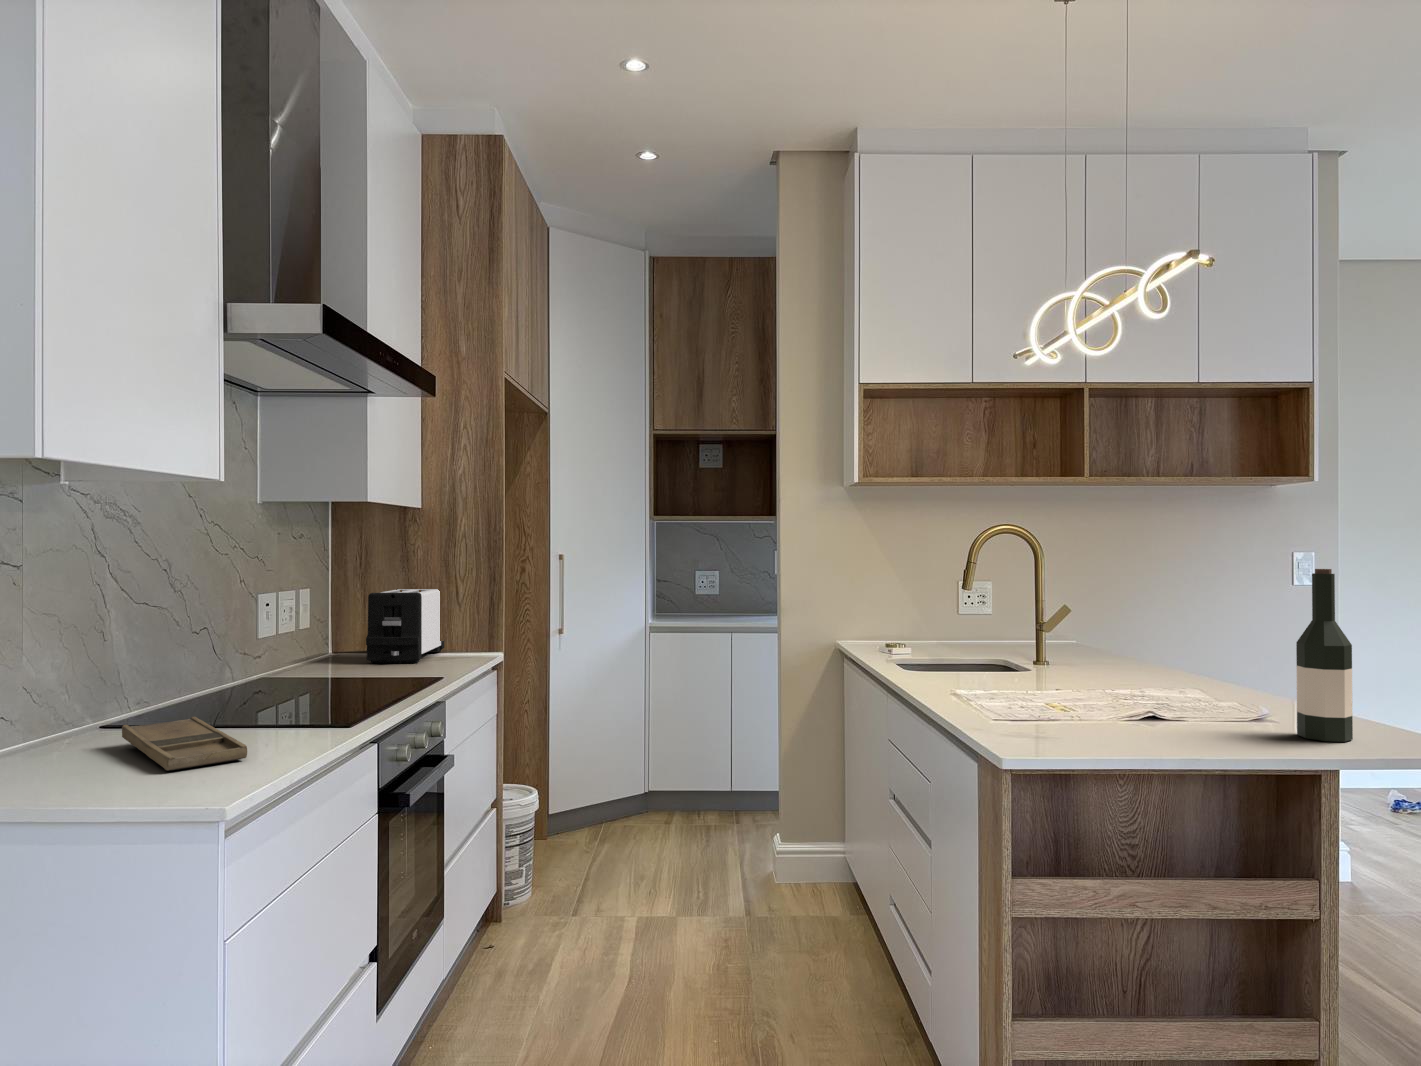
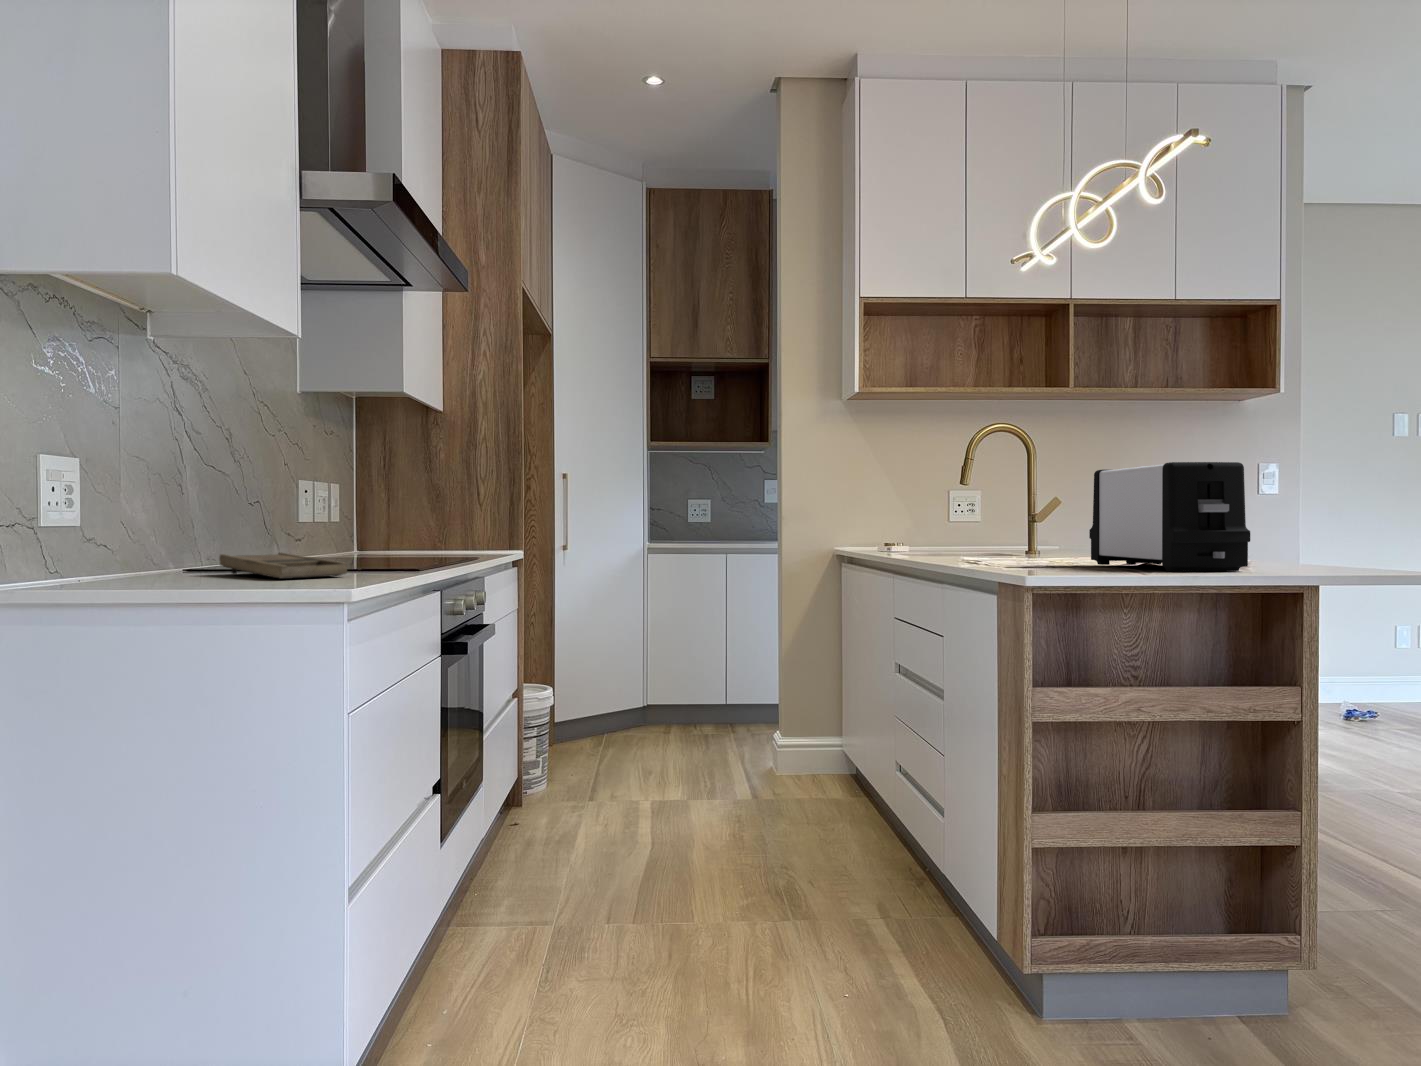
wine bottle: present [1296,569,1353,742] -> none [1279,418,1328,569]
toaster: present [366,589,444,663] -> present [1089,462,1250,572]

